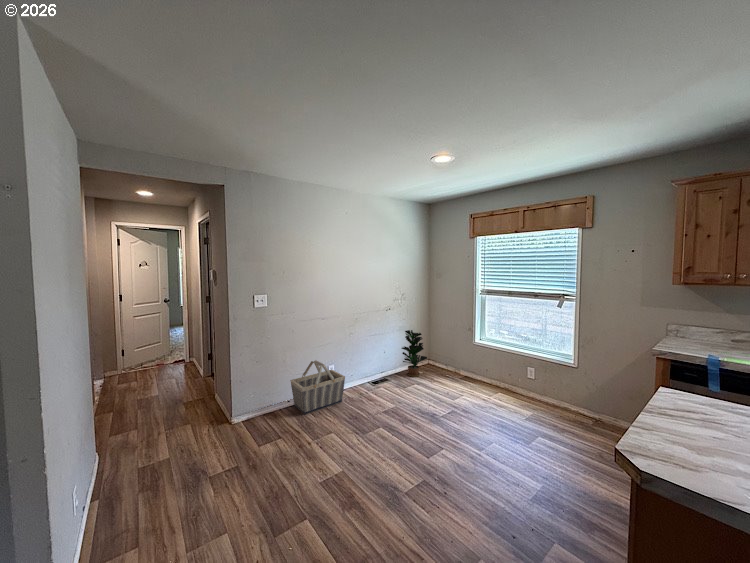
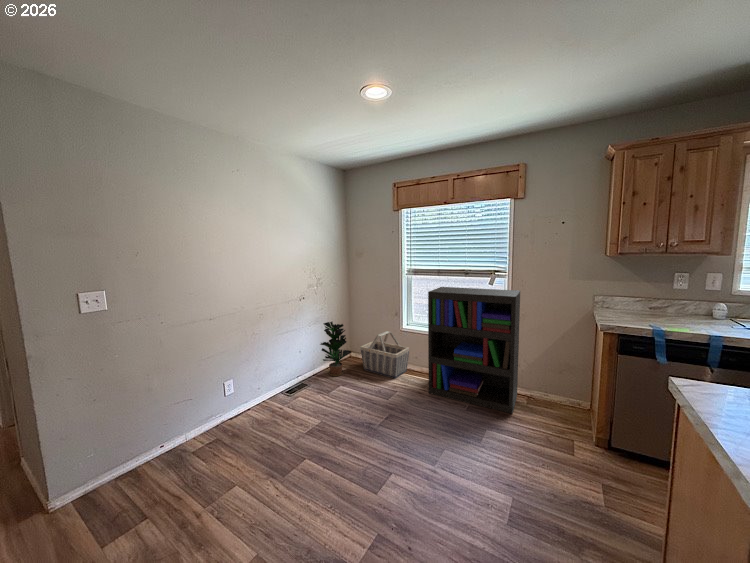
bookshelf: none [492,306,588,430] -> present [428,287,520,414]
basket: present [290,360,345,414] -> present [360,331,410,379]

